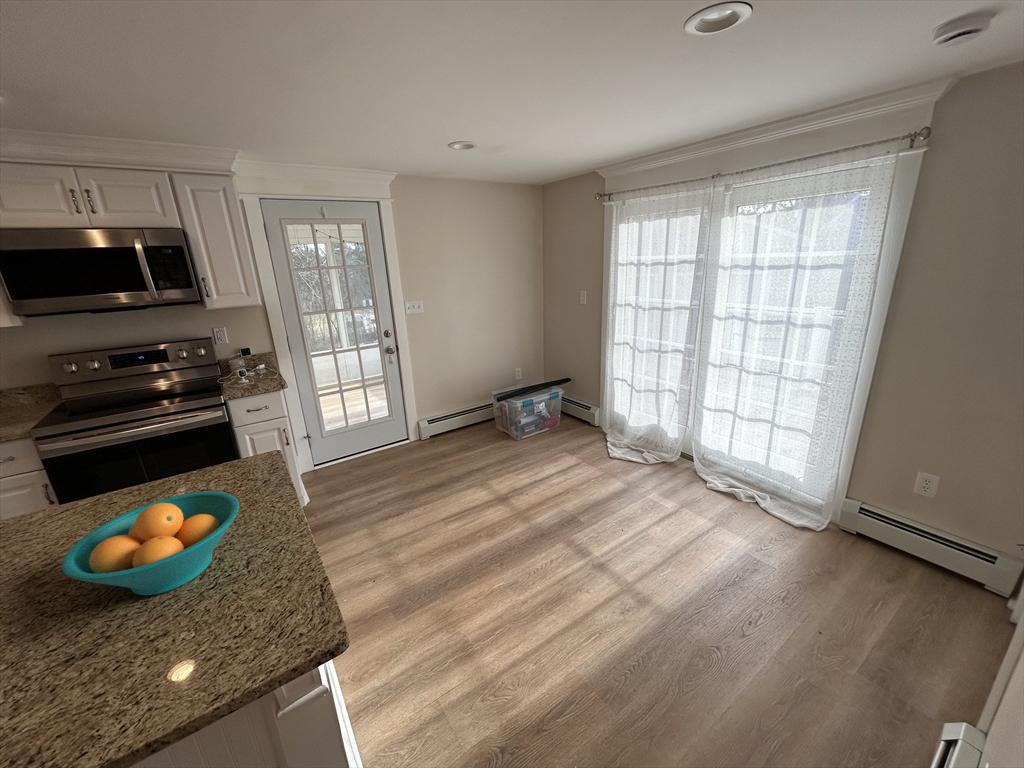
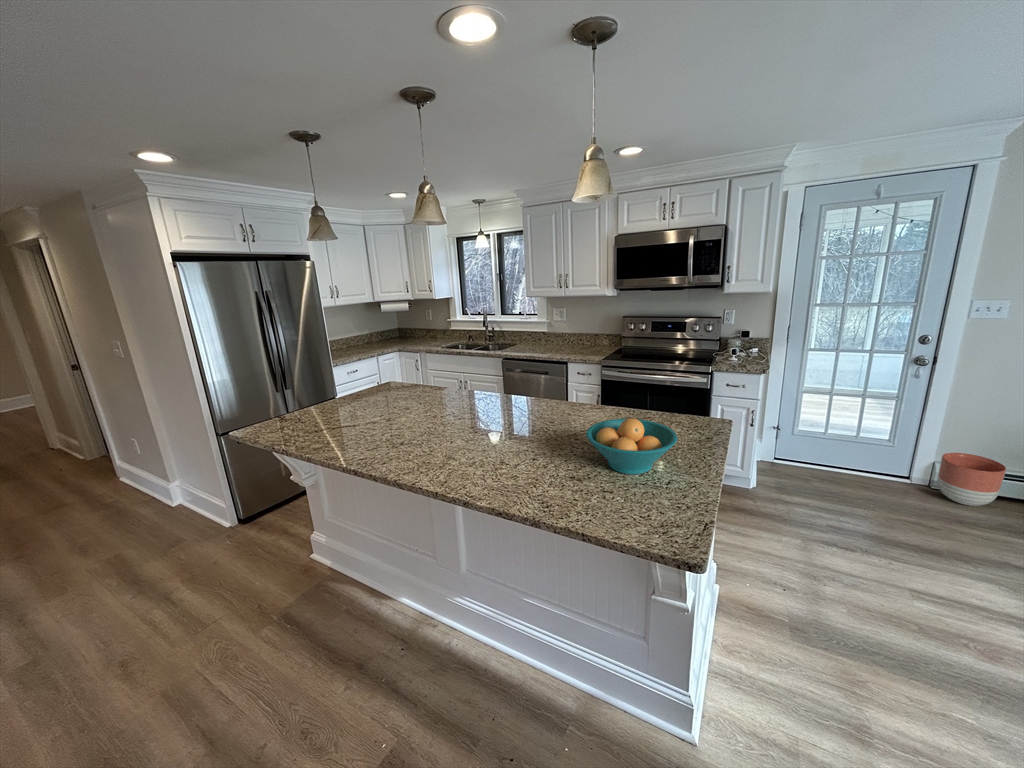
planter: none [421,408,453,443] -> present [937,453,1006,506]

